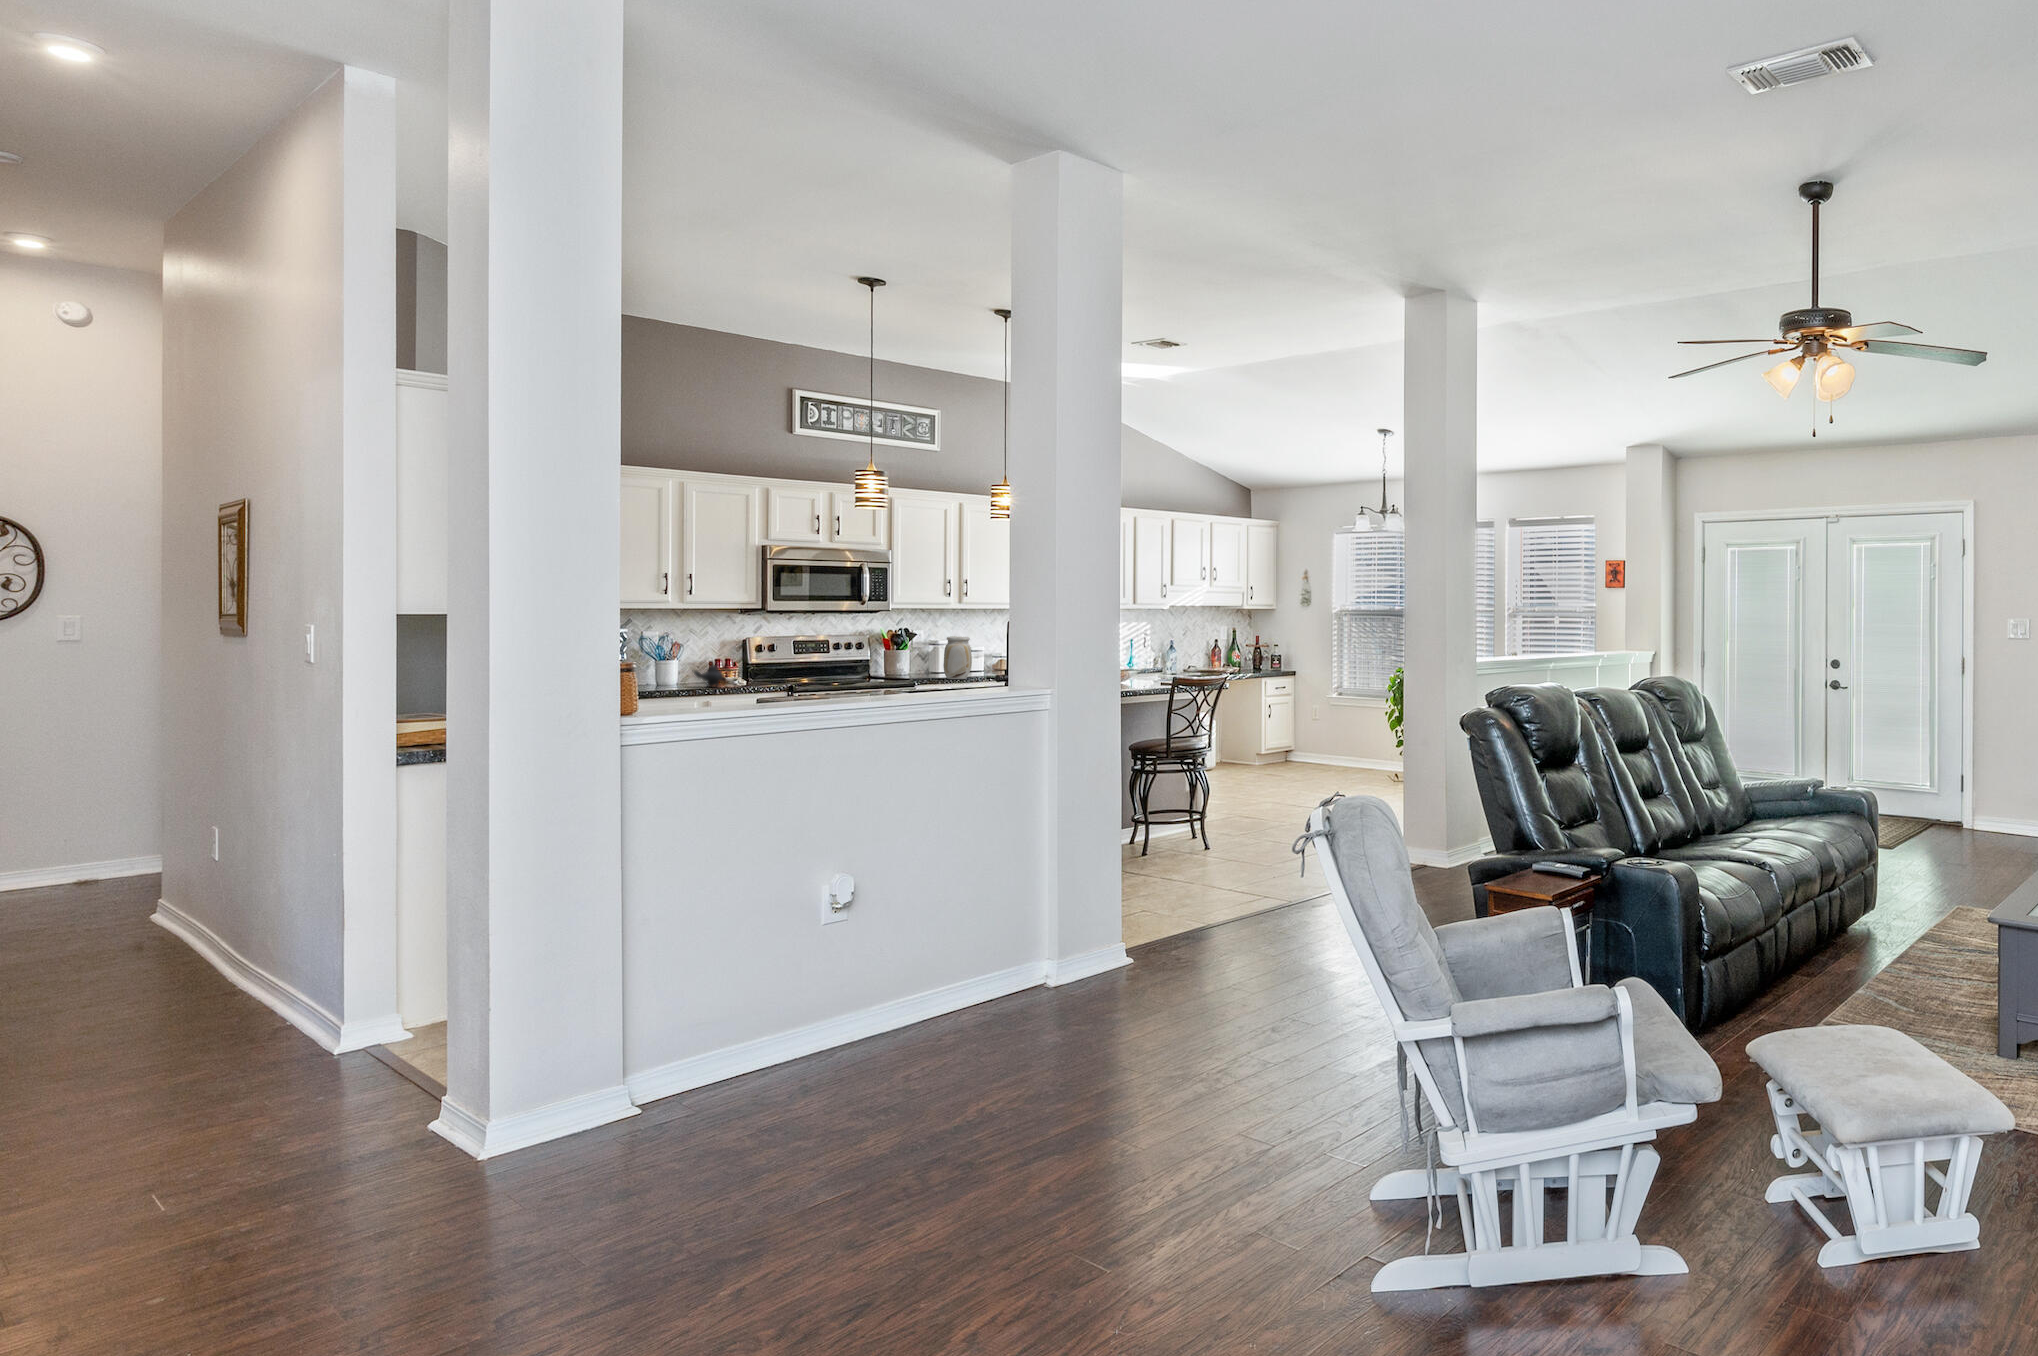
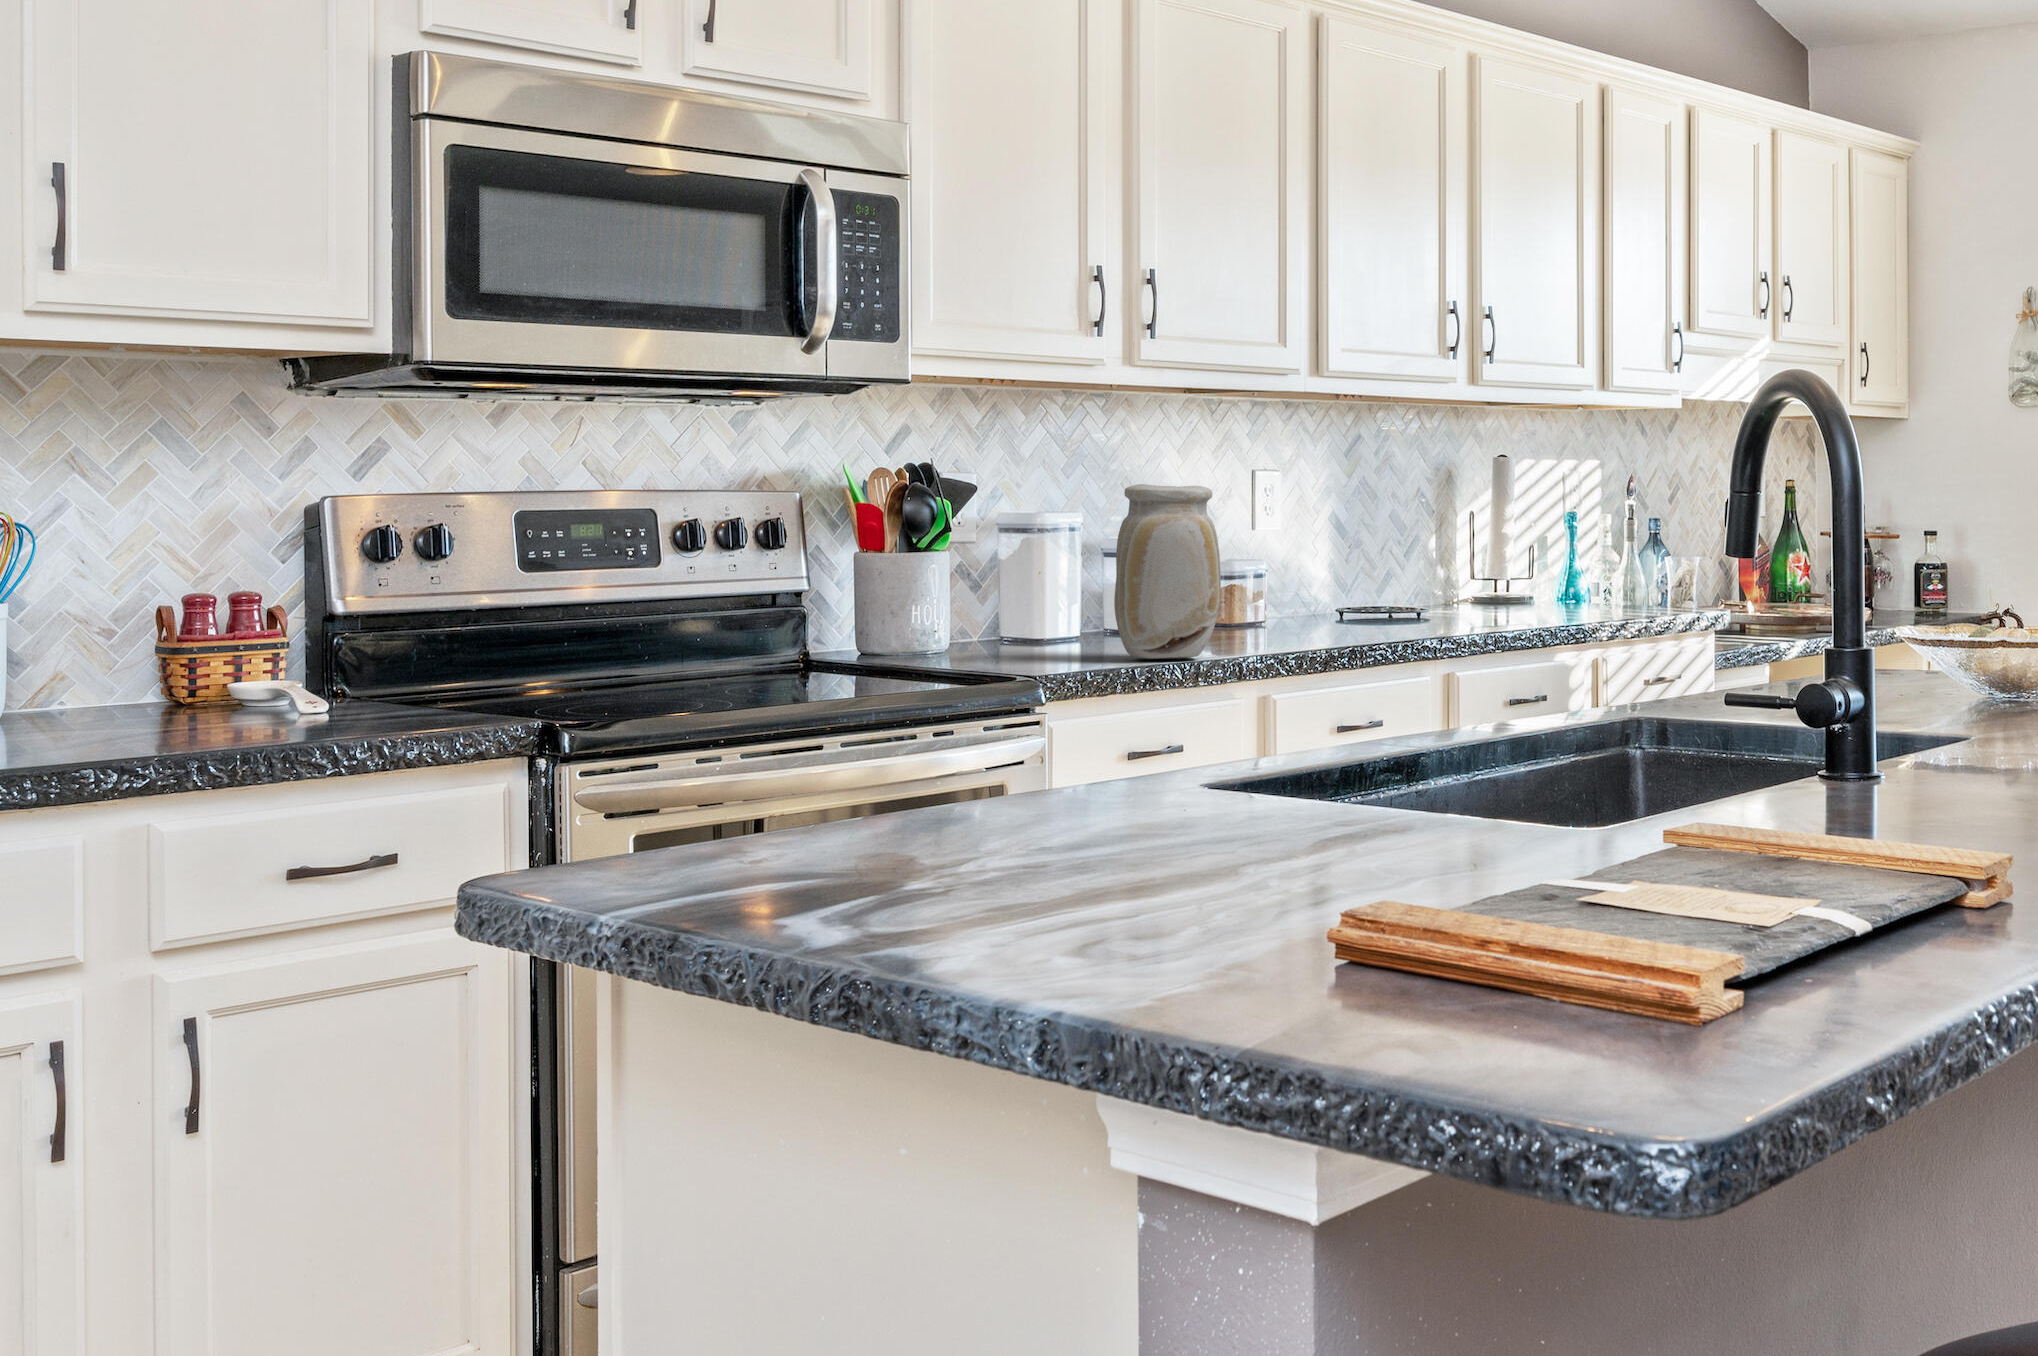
teapot: present [694,663,730,687] -> none [58,596,255,733]

